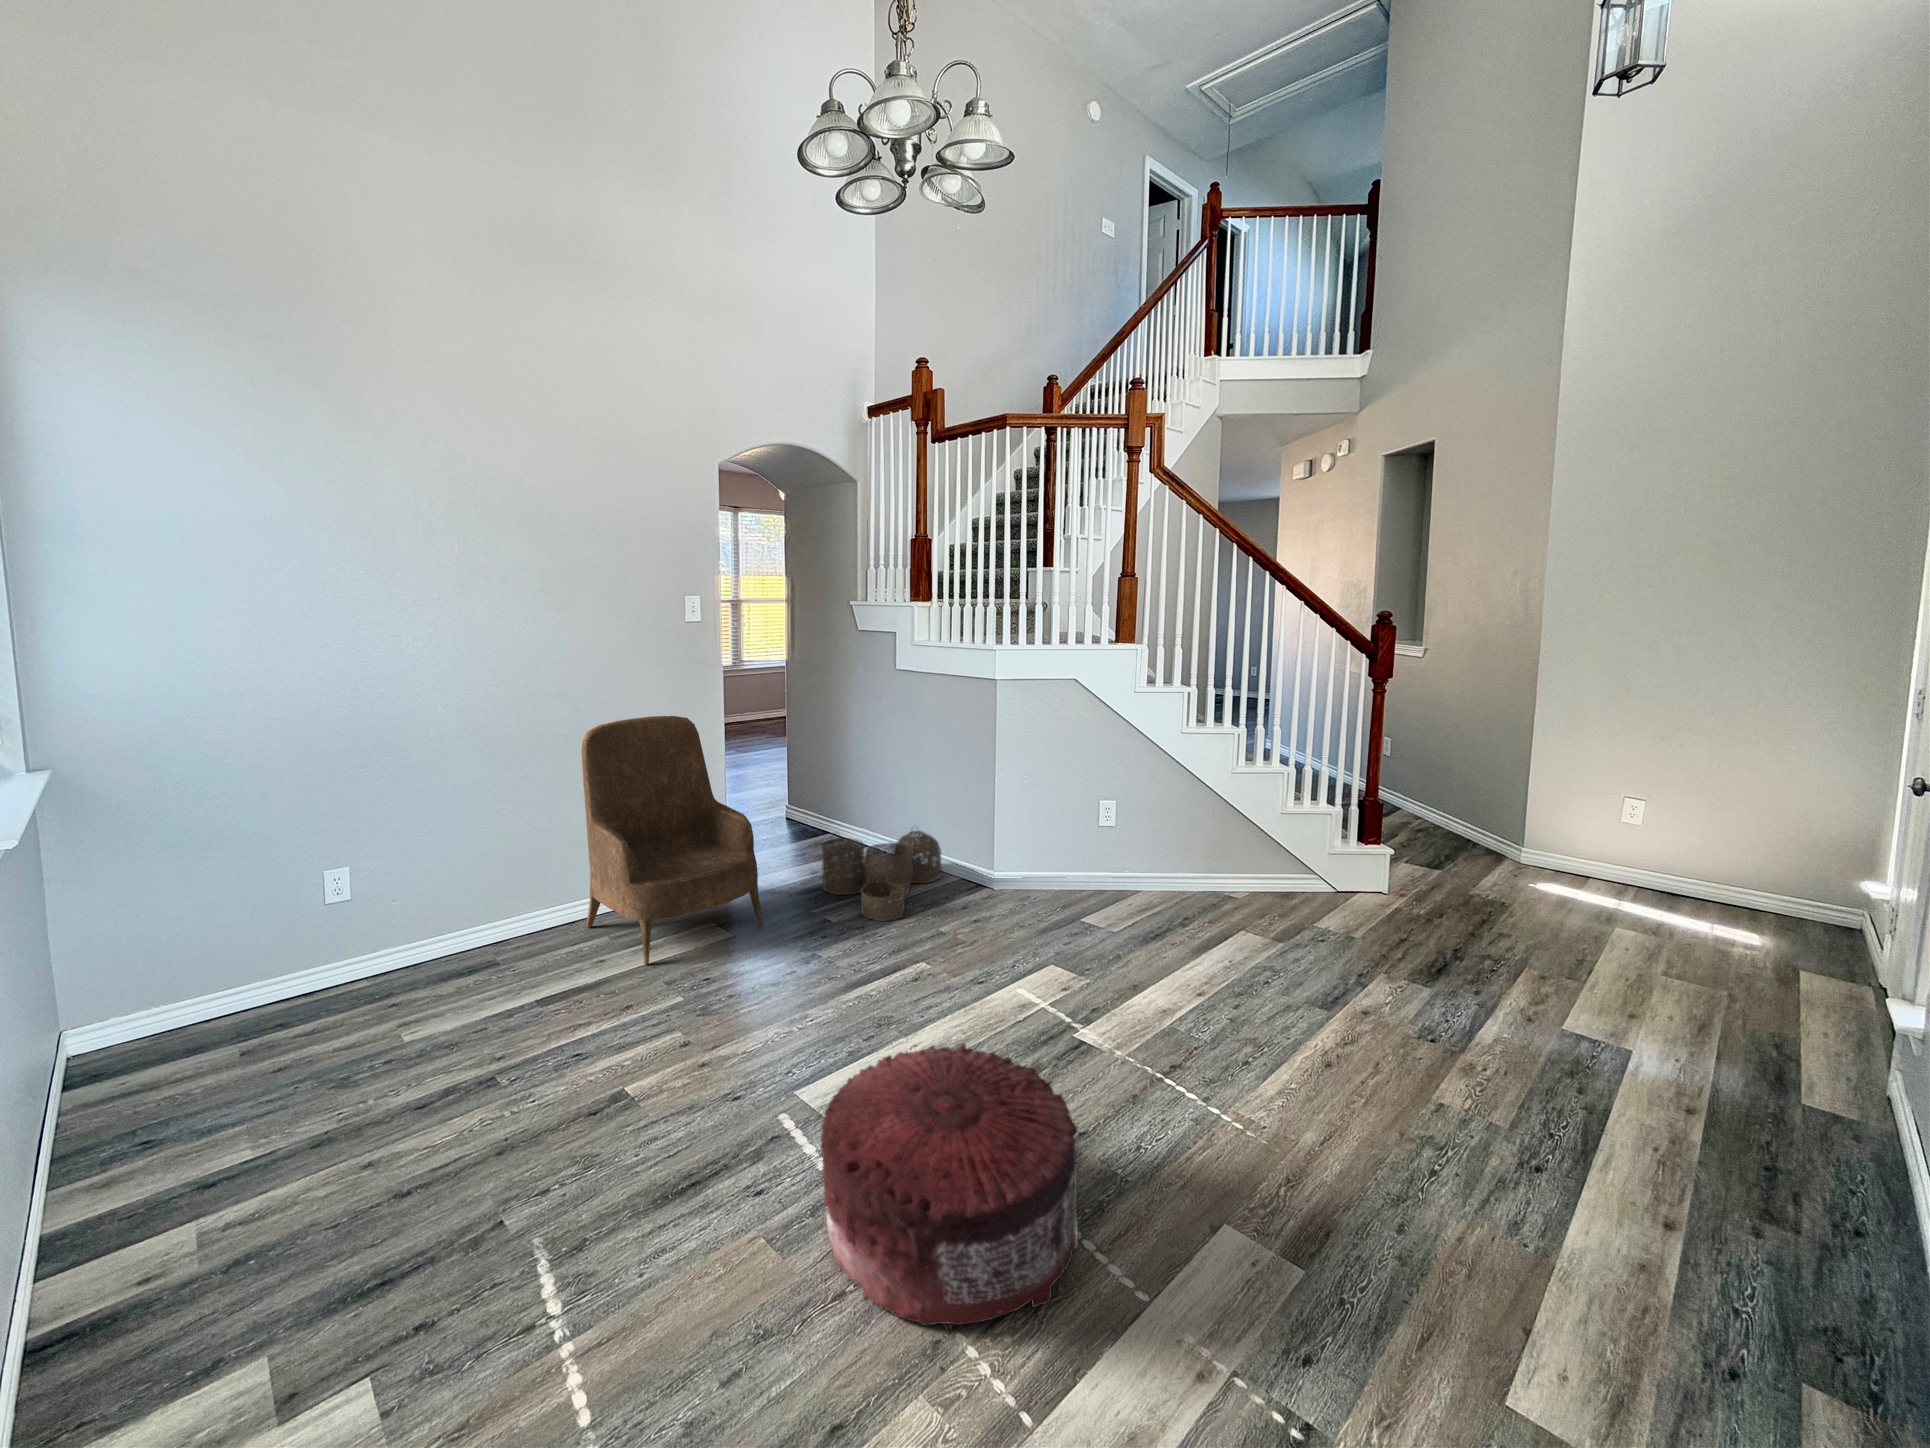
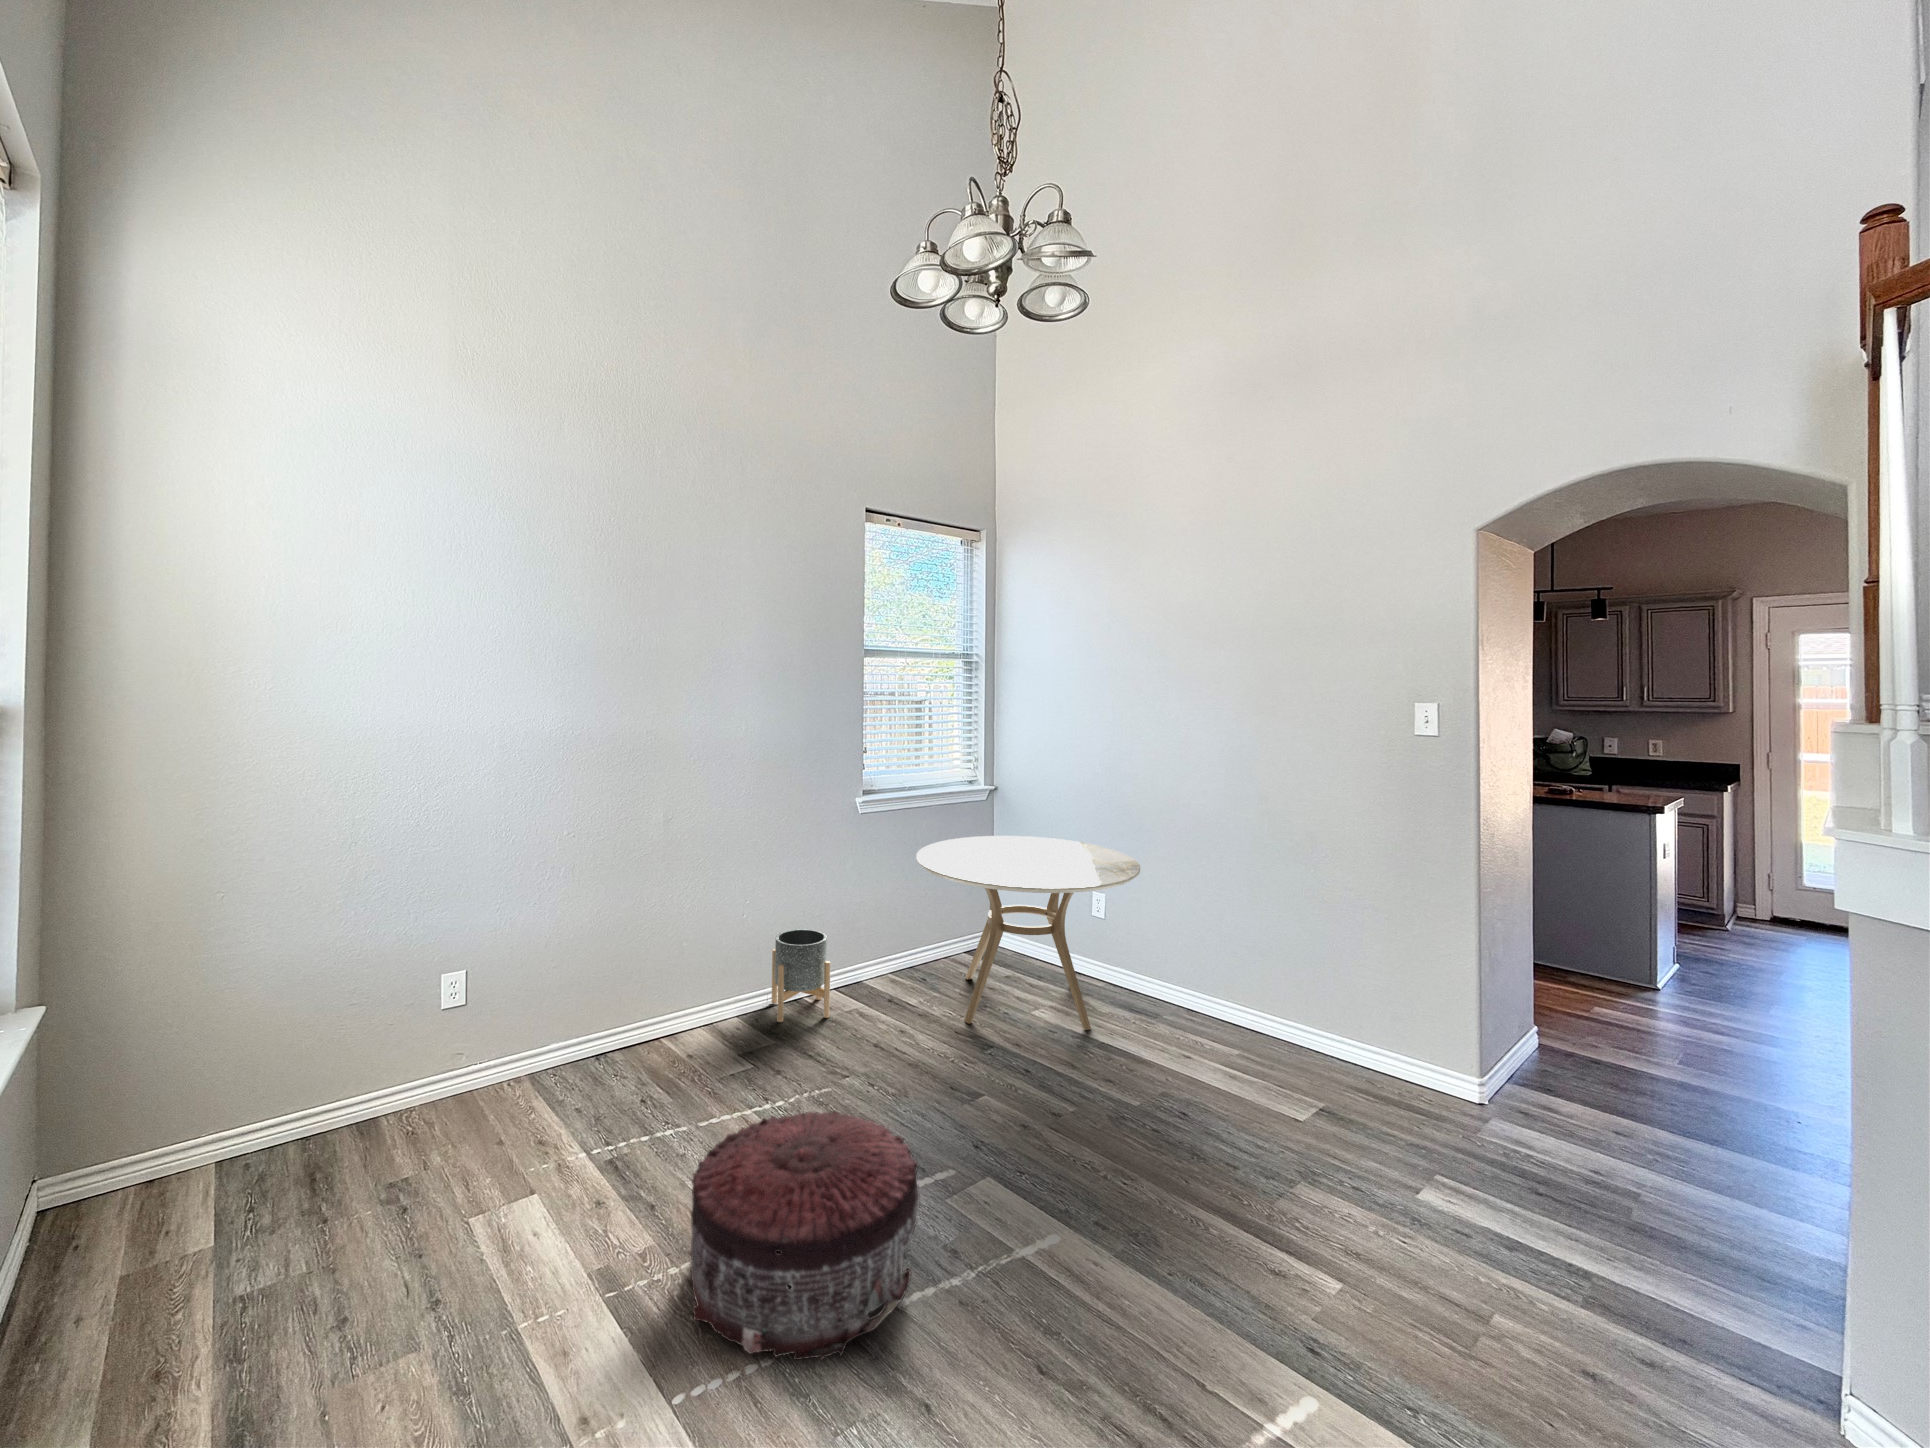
armchair: present [581,716,763,965] -> none [1193,843,1403,1143]
dining table: none [135,800,537,1102] -> present [916,836,1140,1030]
woven basket: present [822,831,941,921] -> none [1446,1118,1794,1343]
planter: none [27,1139,240,1394] -> present [772,929,830,1022]

